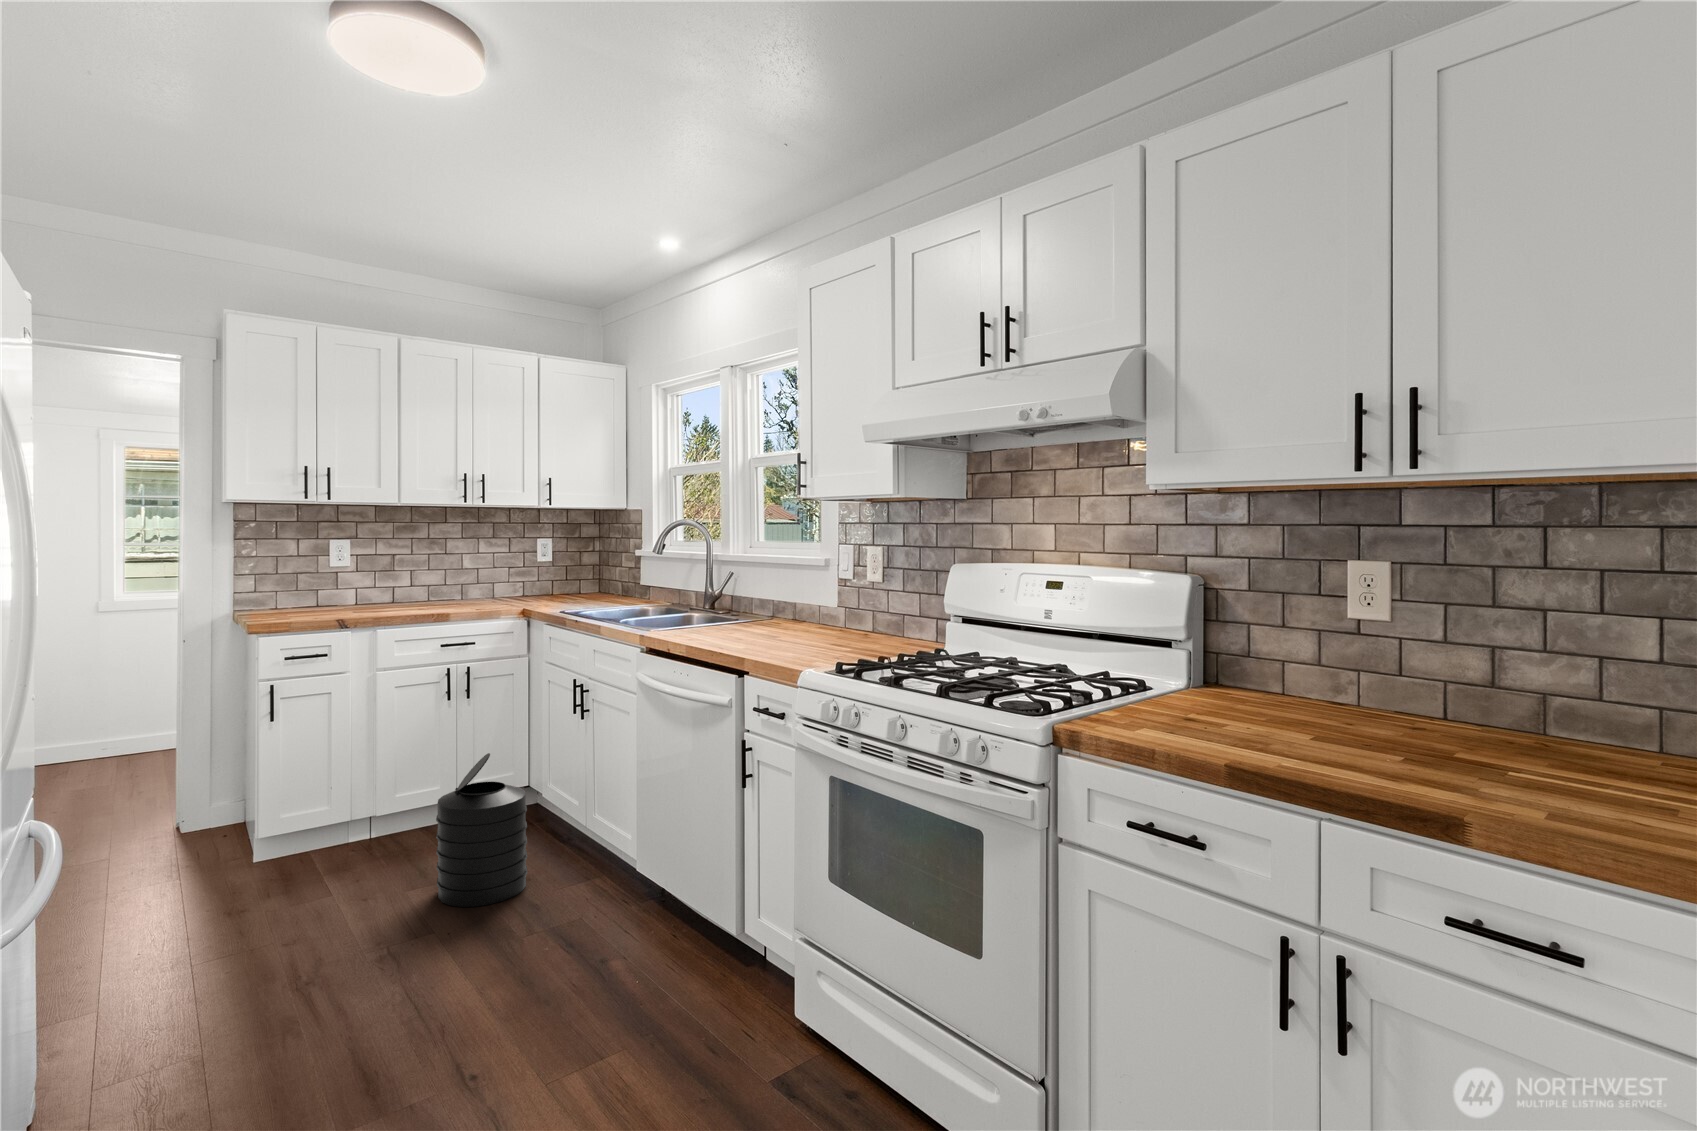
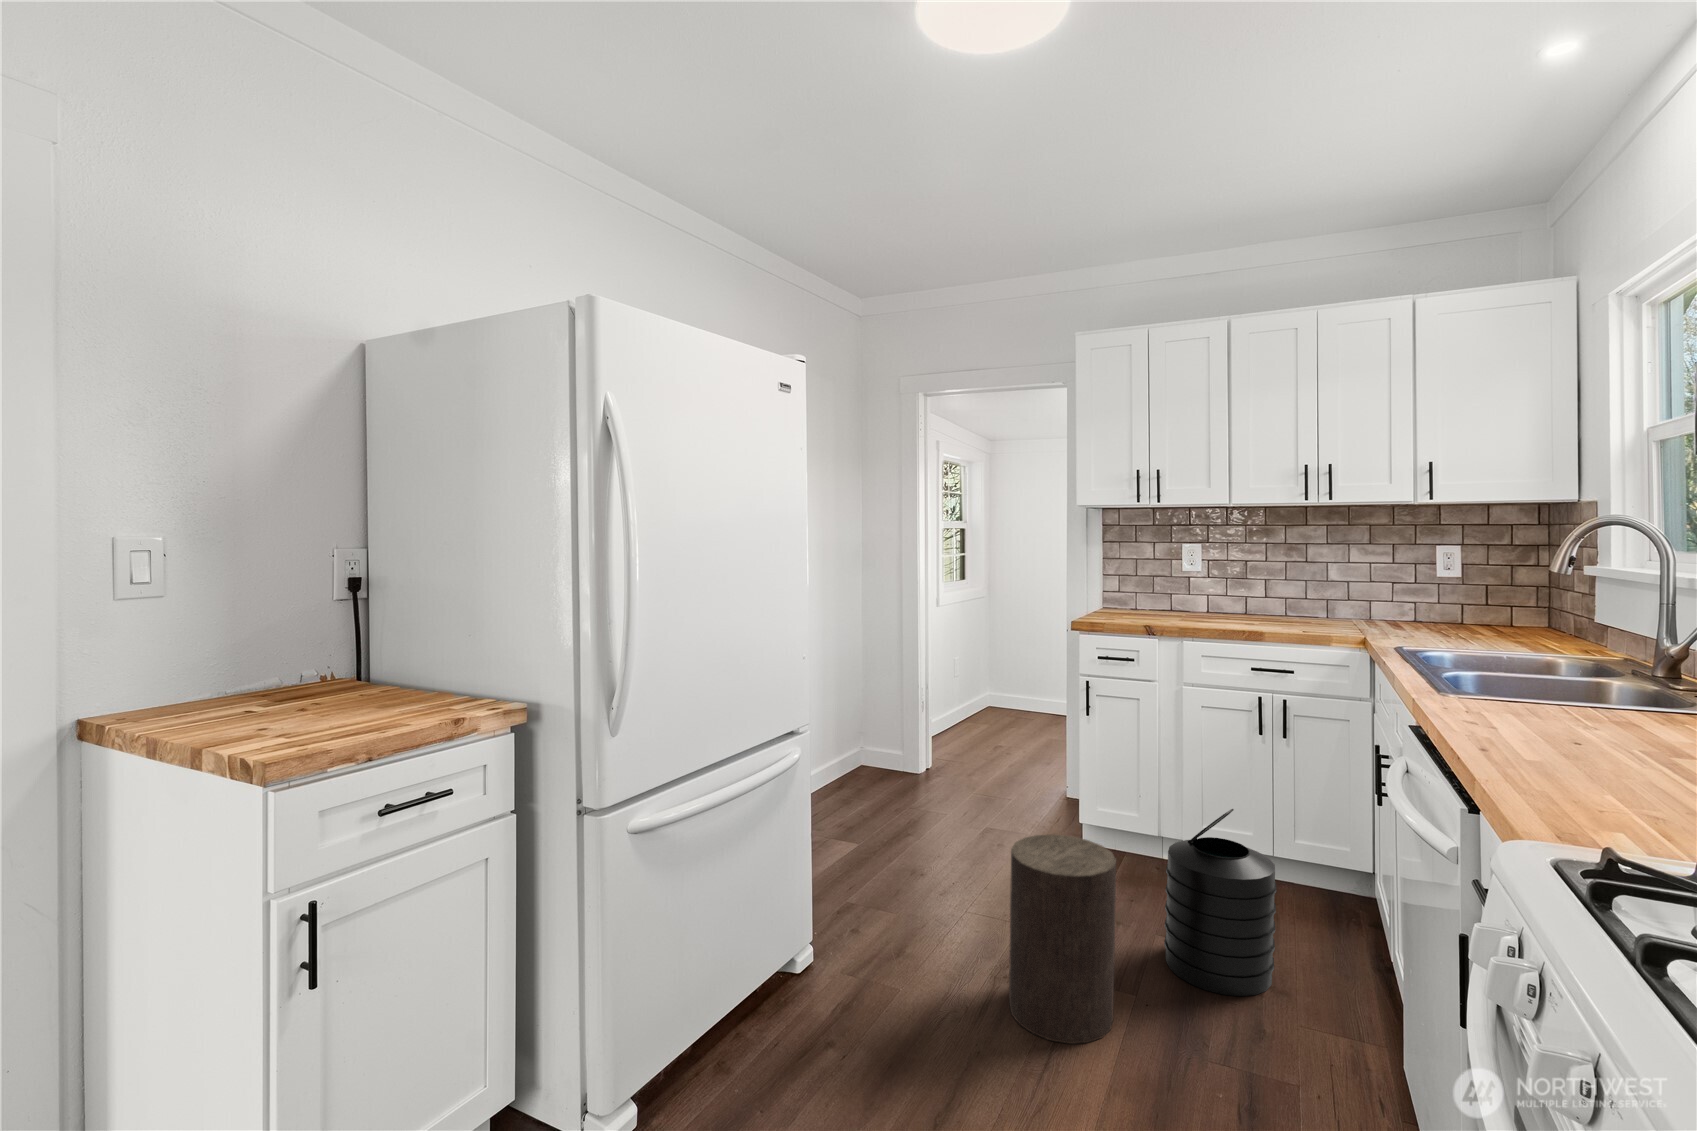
stool: none [342,807,450,996] -> present [1009,834,1116,1044]

